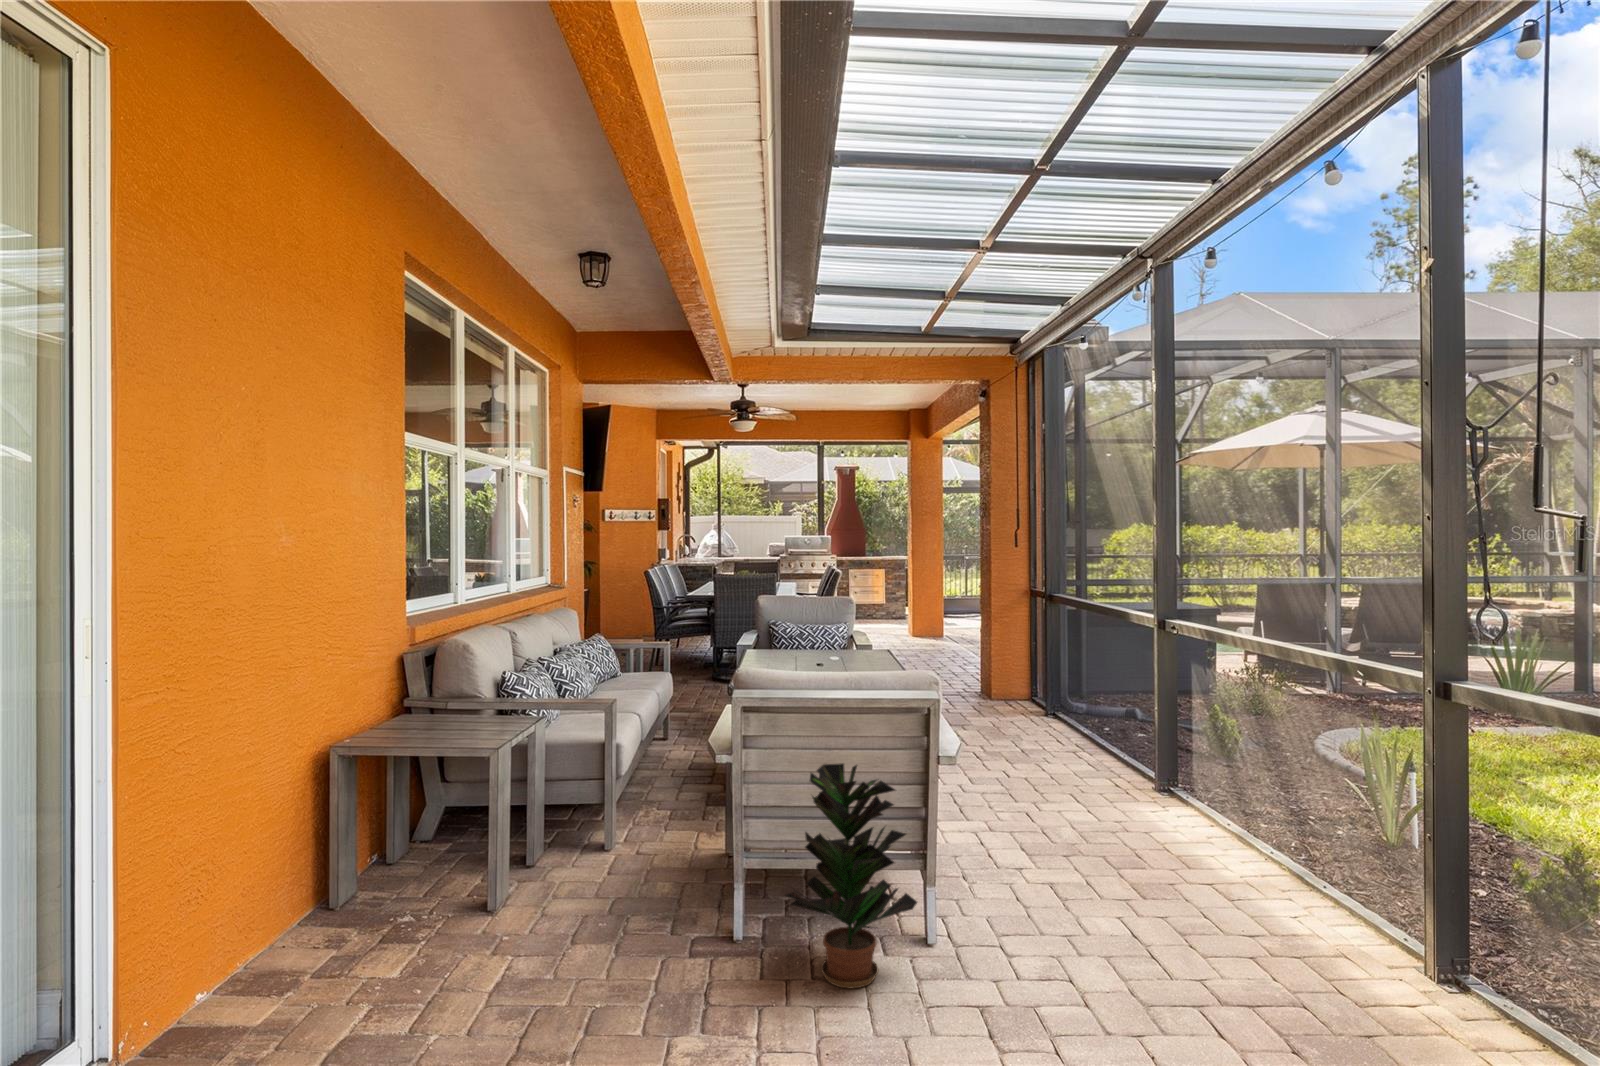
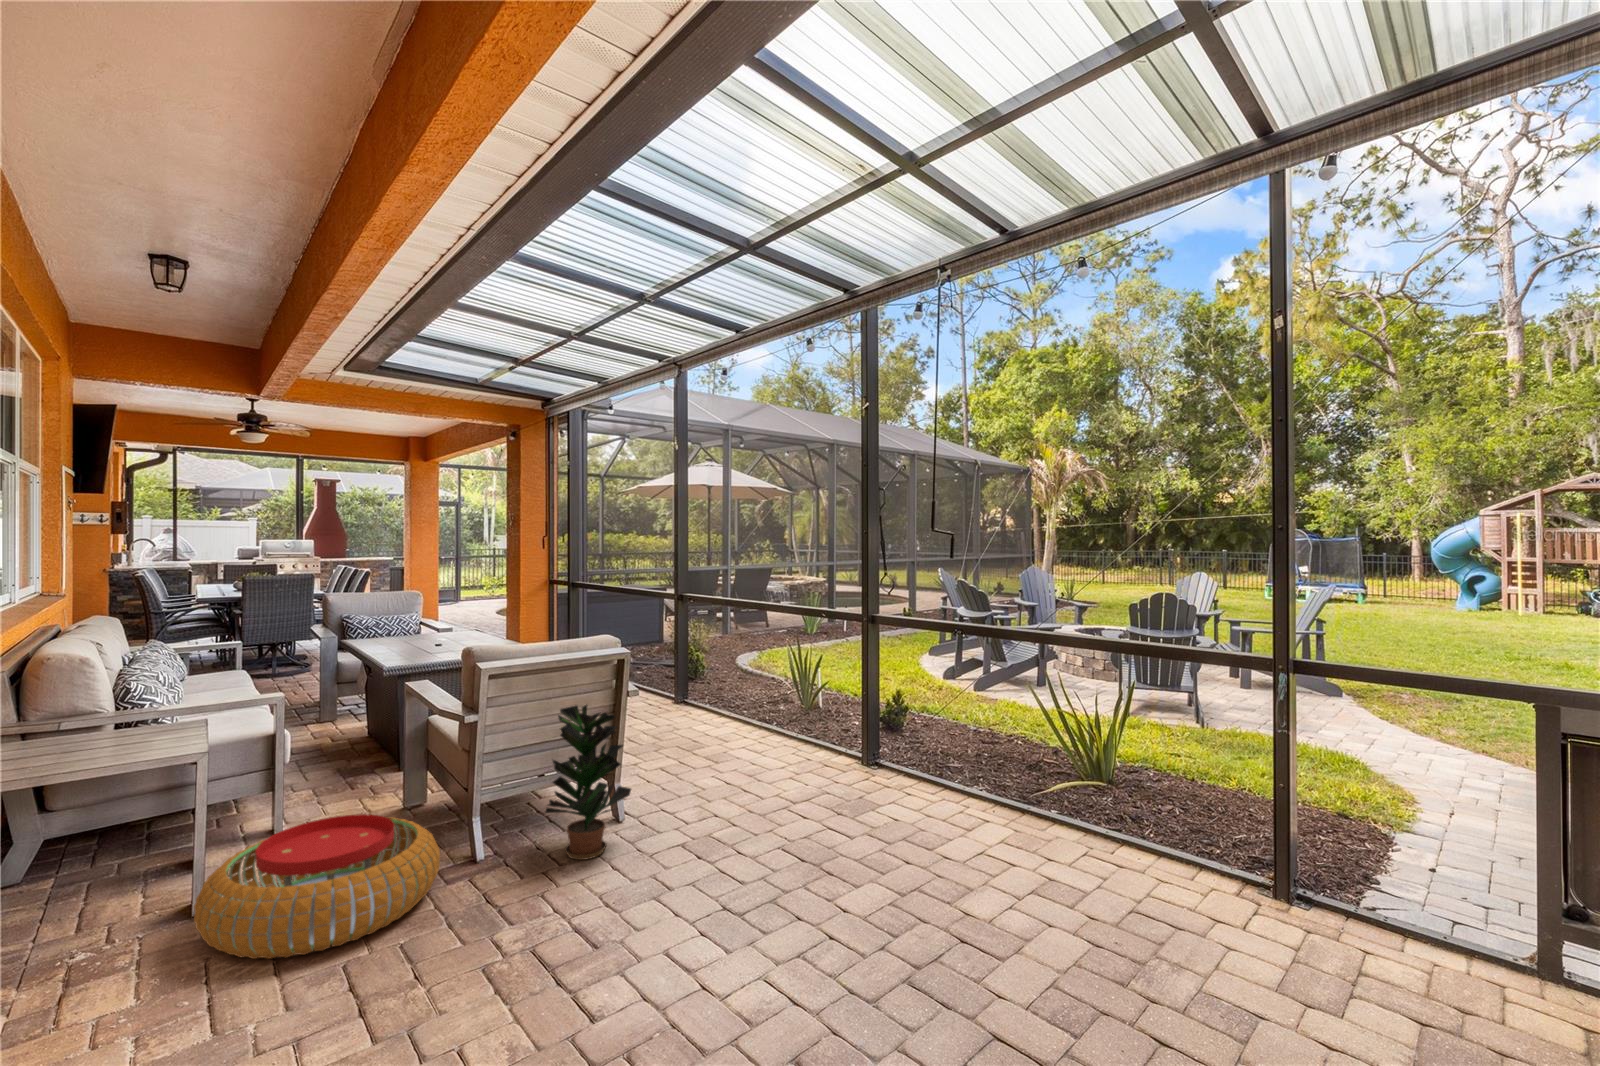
pouf: none [444,843,679,997] -> present [194,814,440,959]

